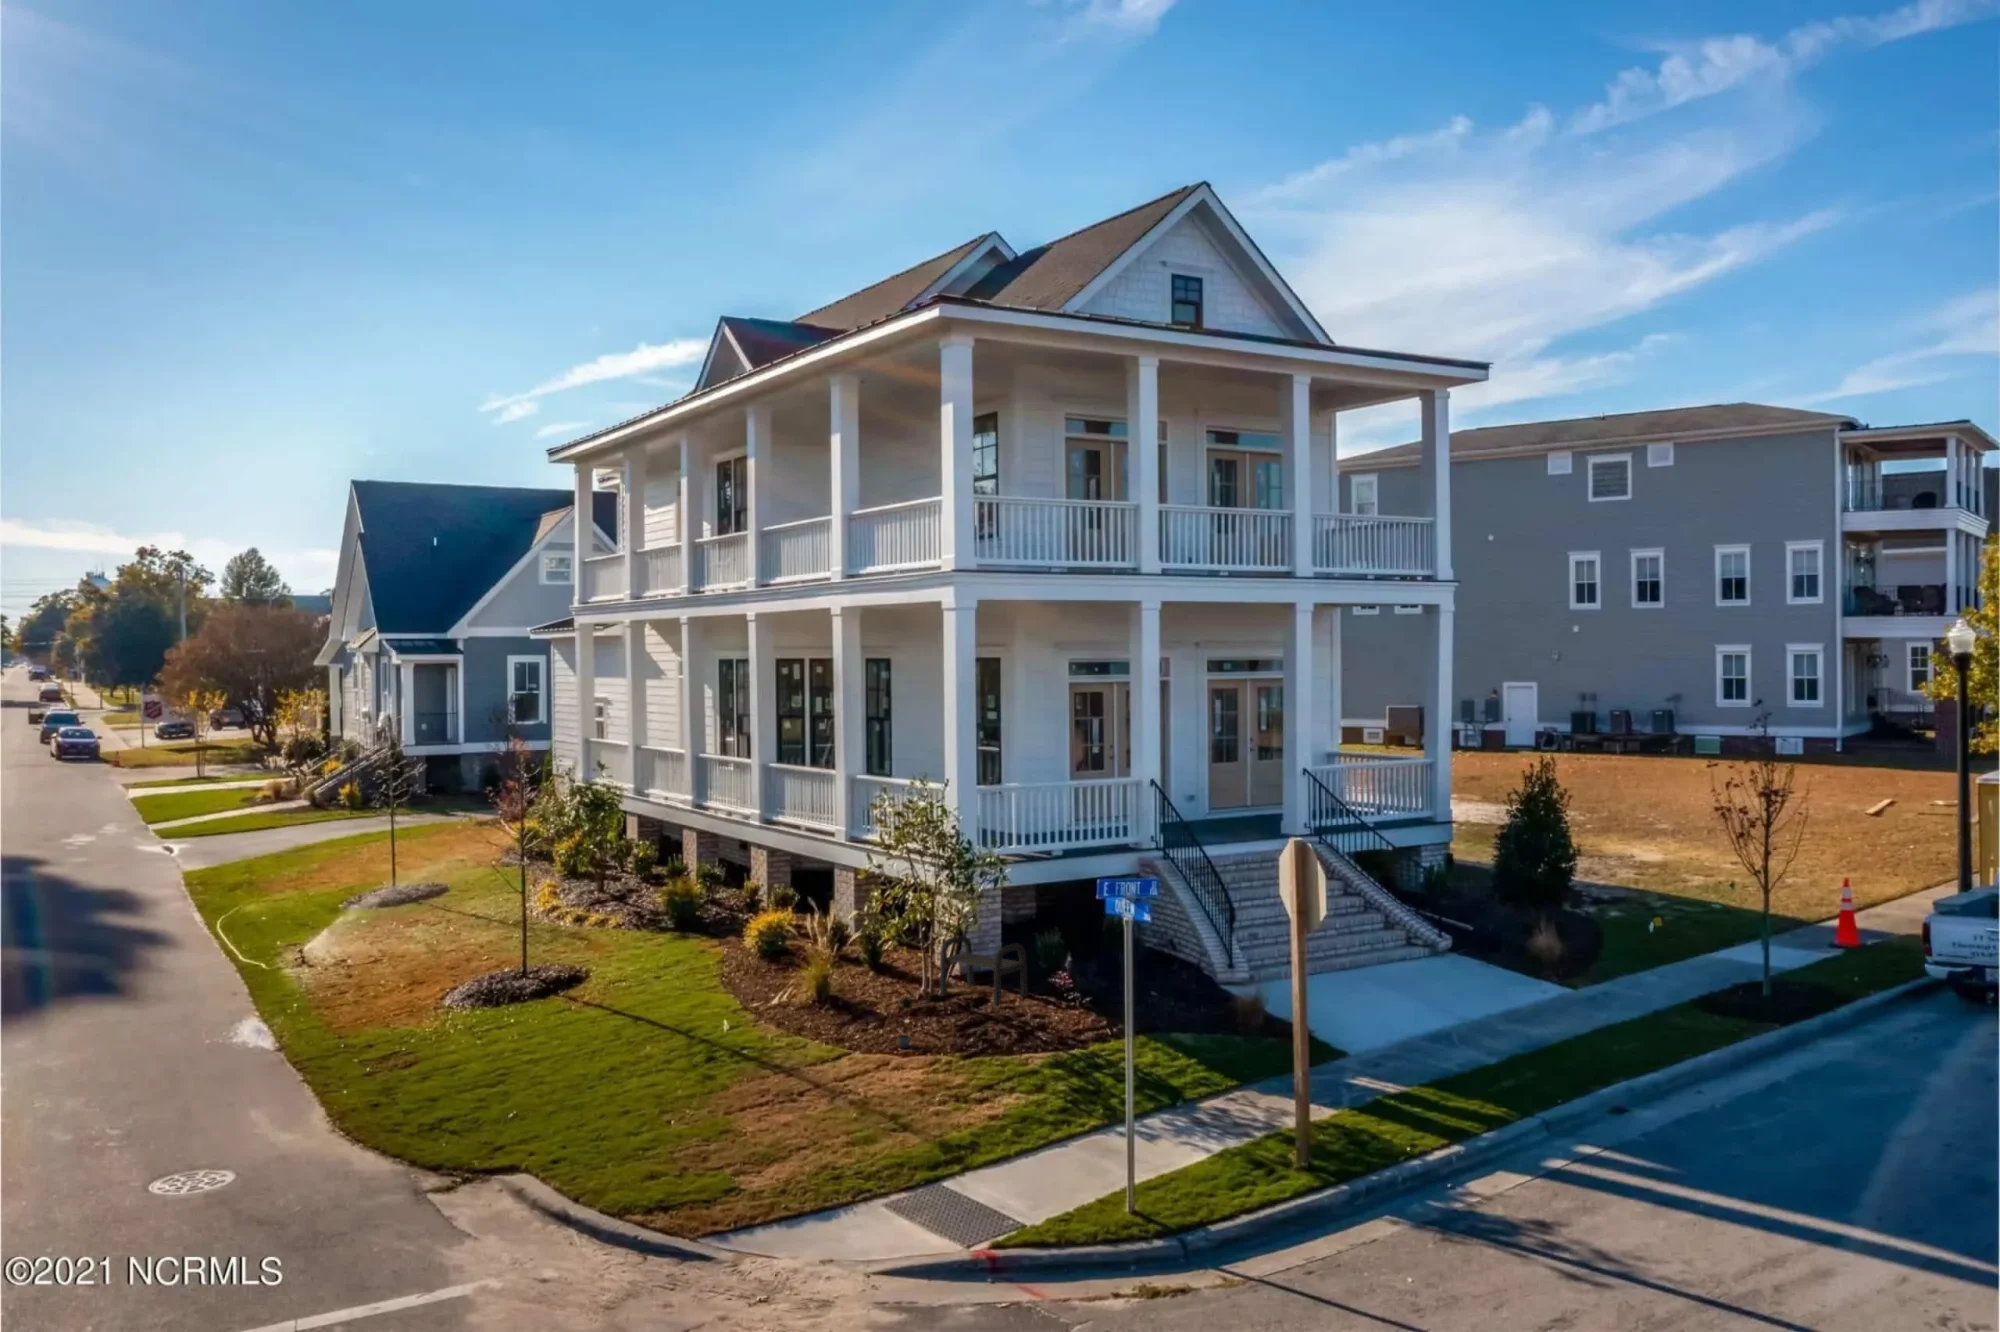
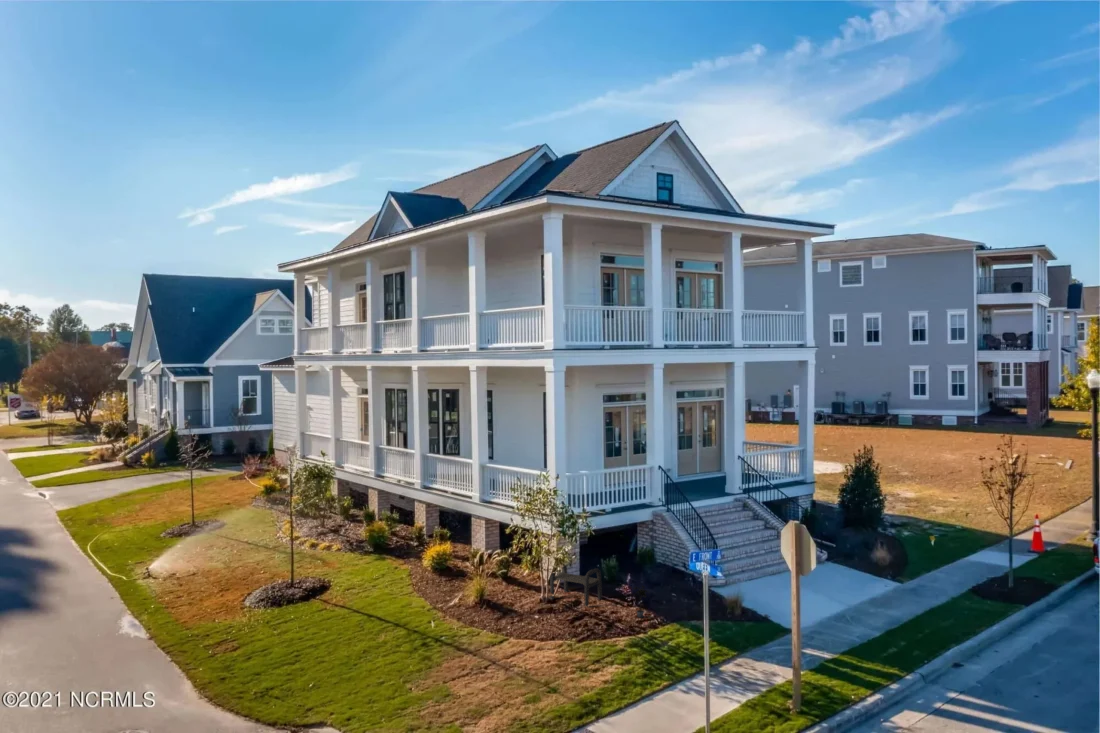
potted plant: present [895,992,916,1048] -> present [634,586,647,618]

